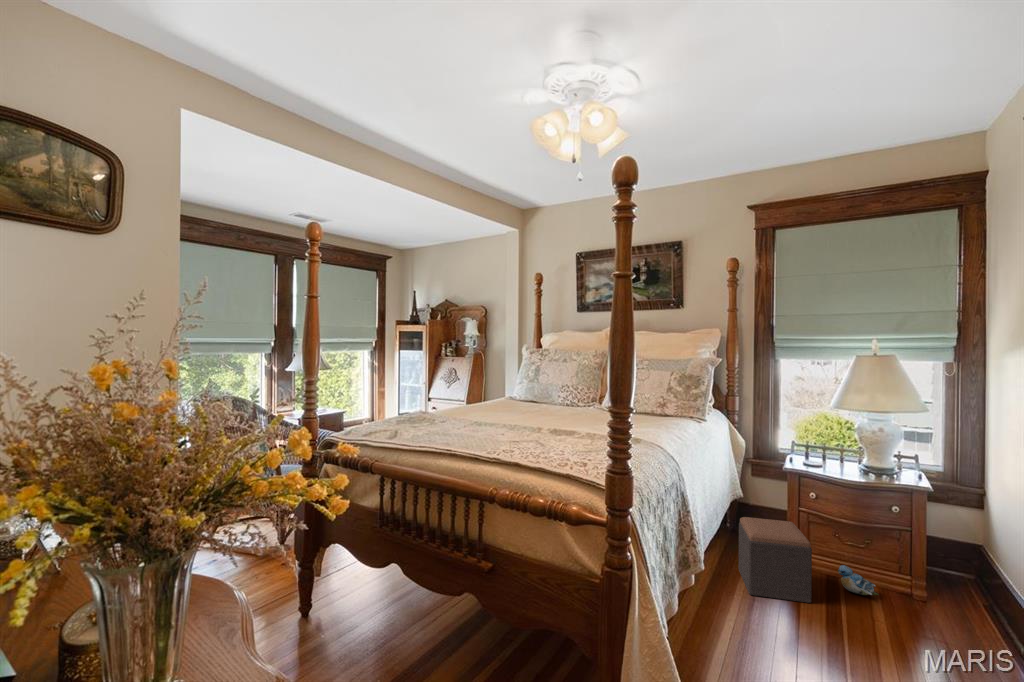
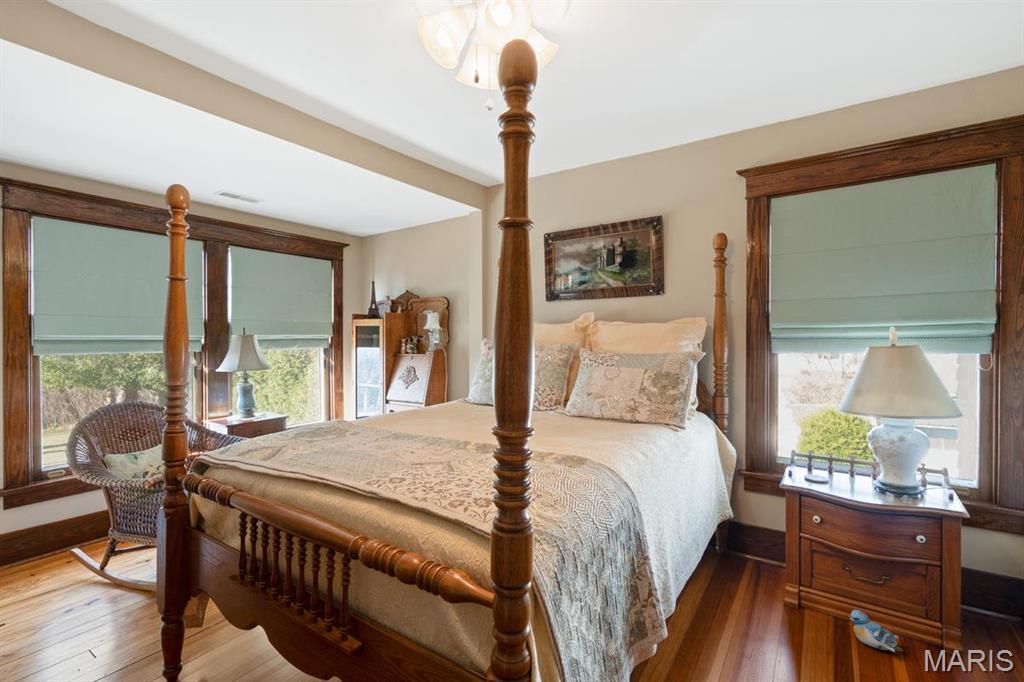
footstool: present [738,517,812,603] -> none [725,547,817,663]

